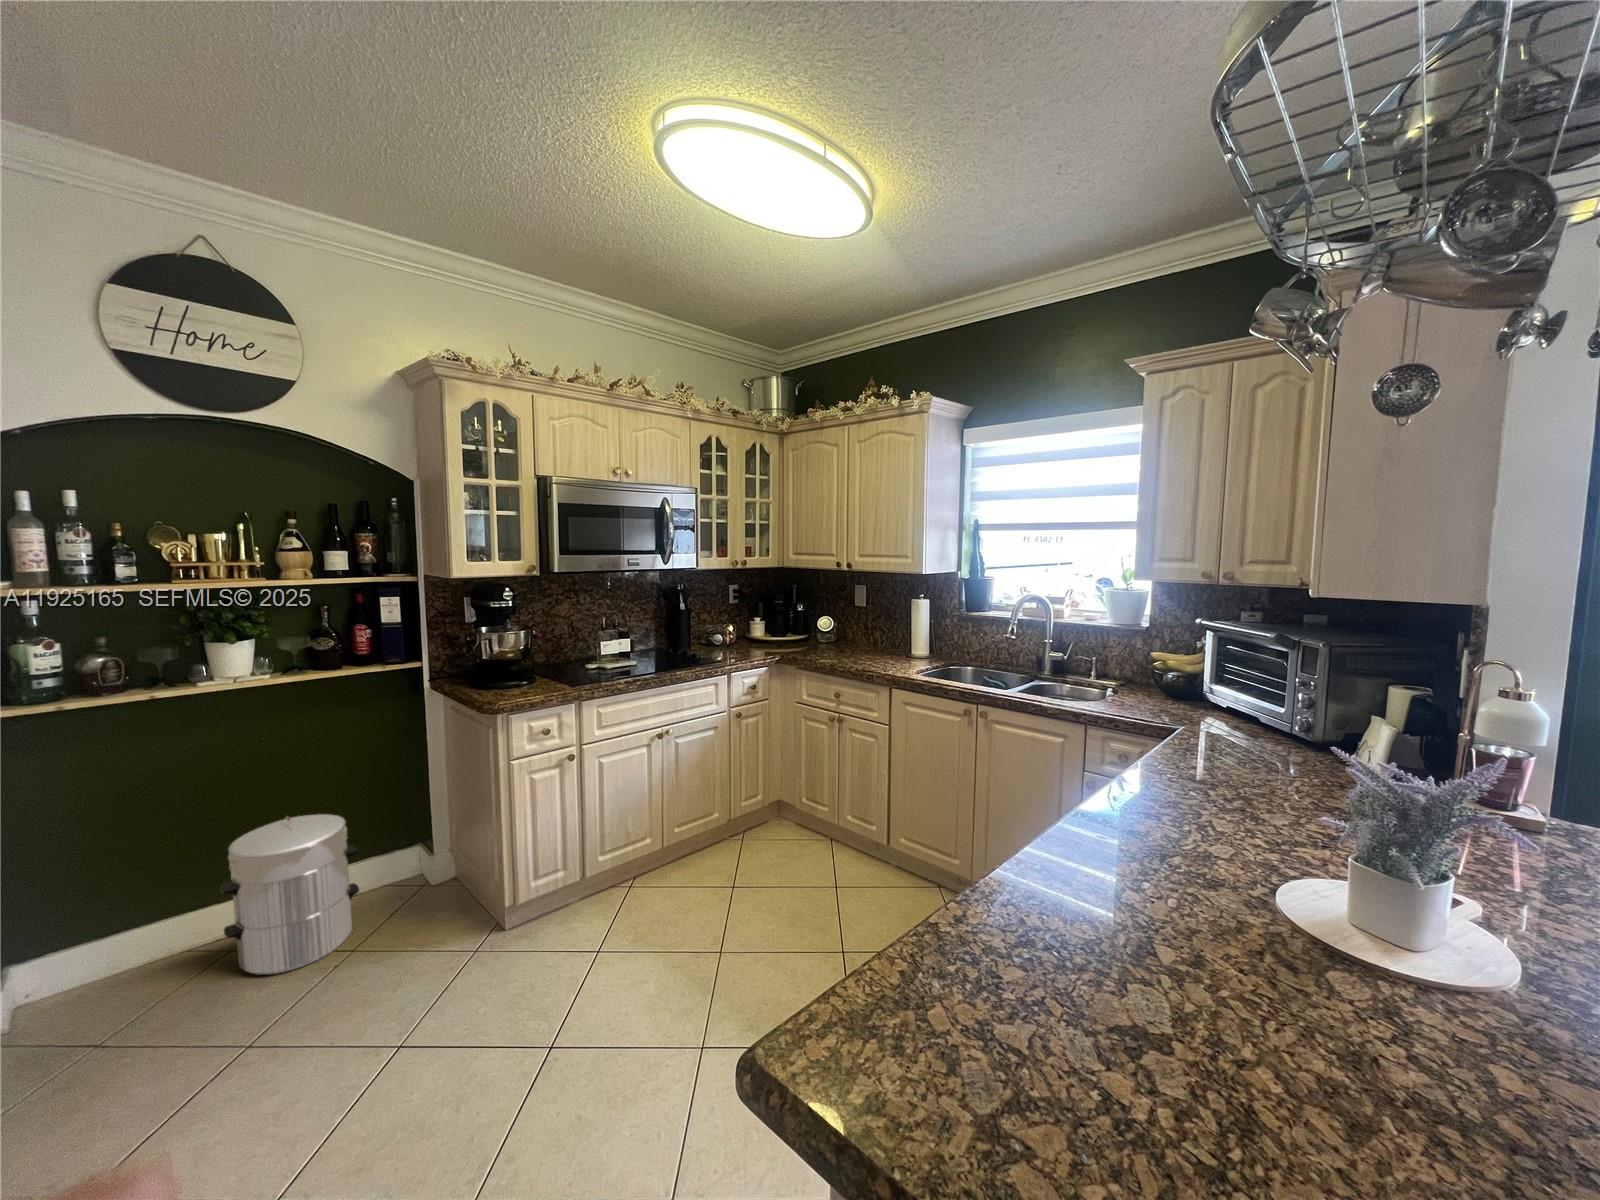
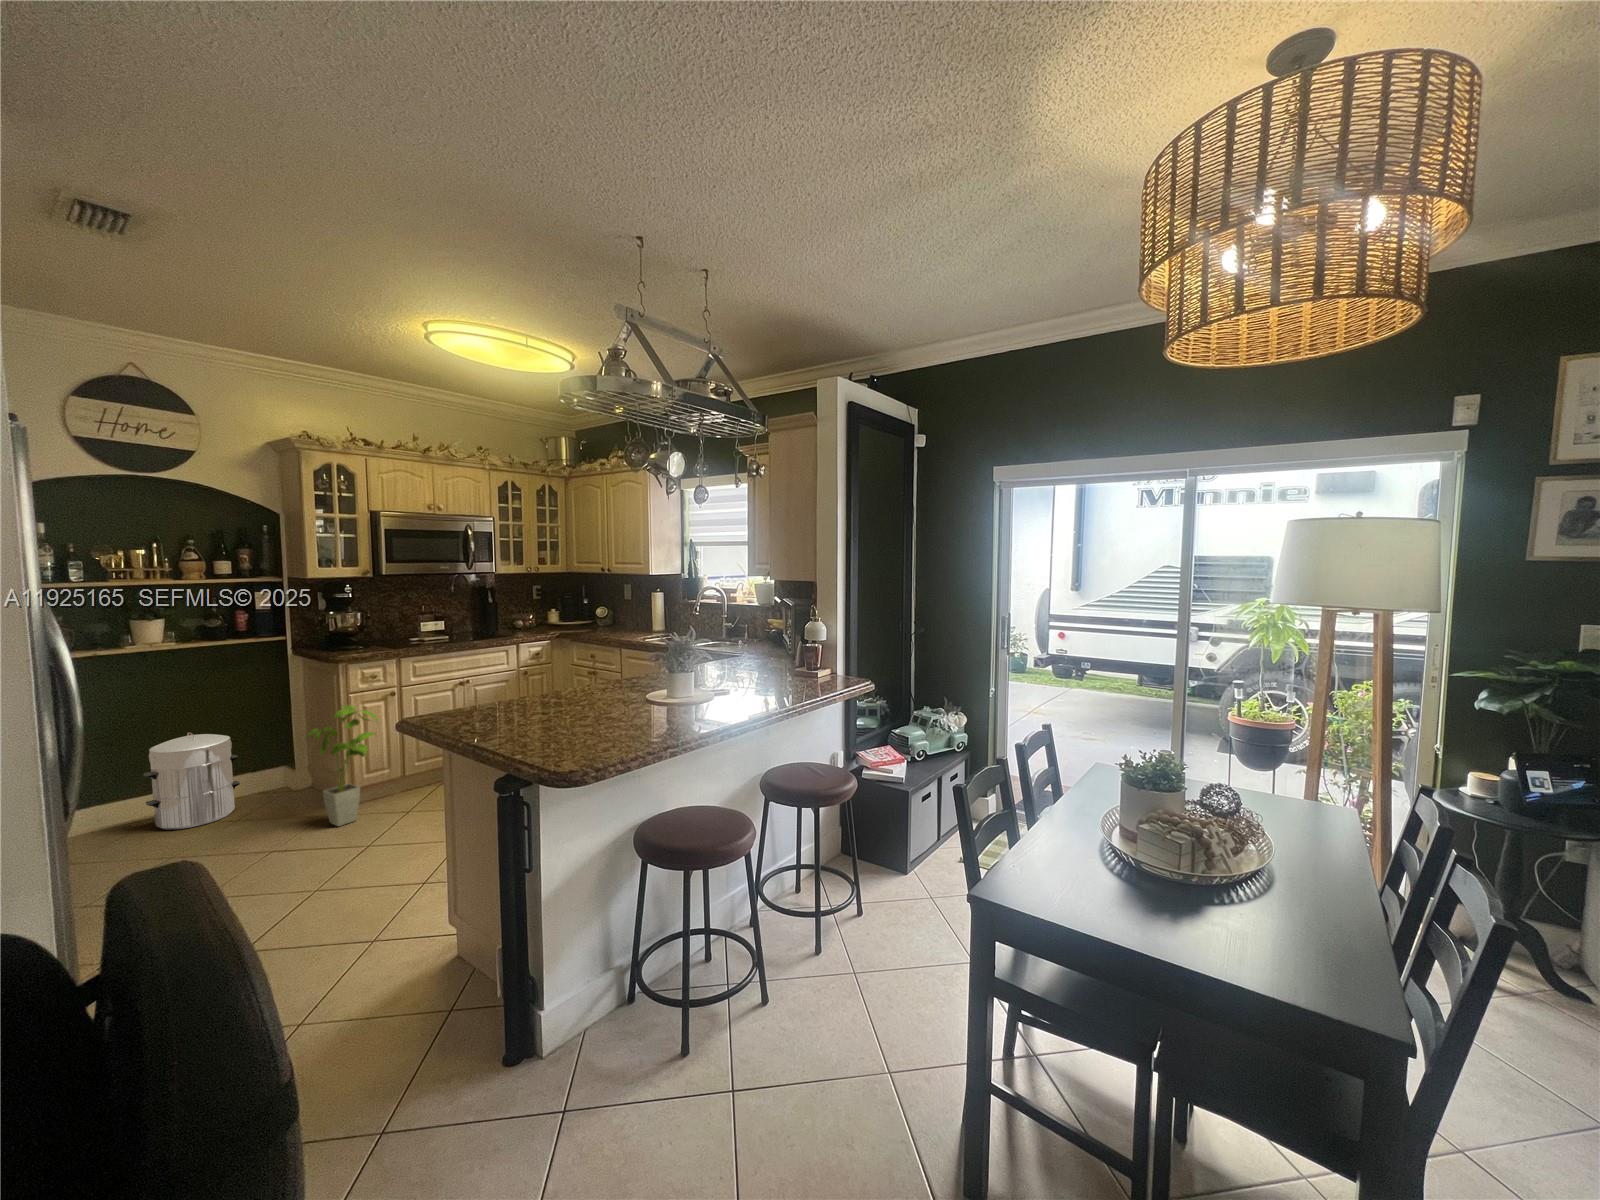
house plant: none [446,793,558,997] -> present [306,705,378,826]

